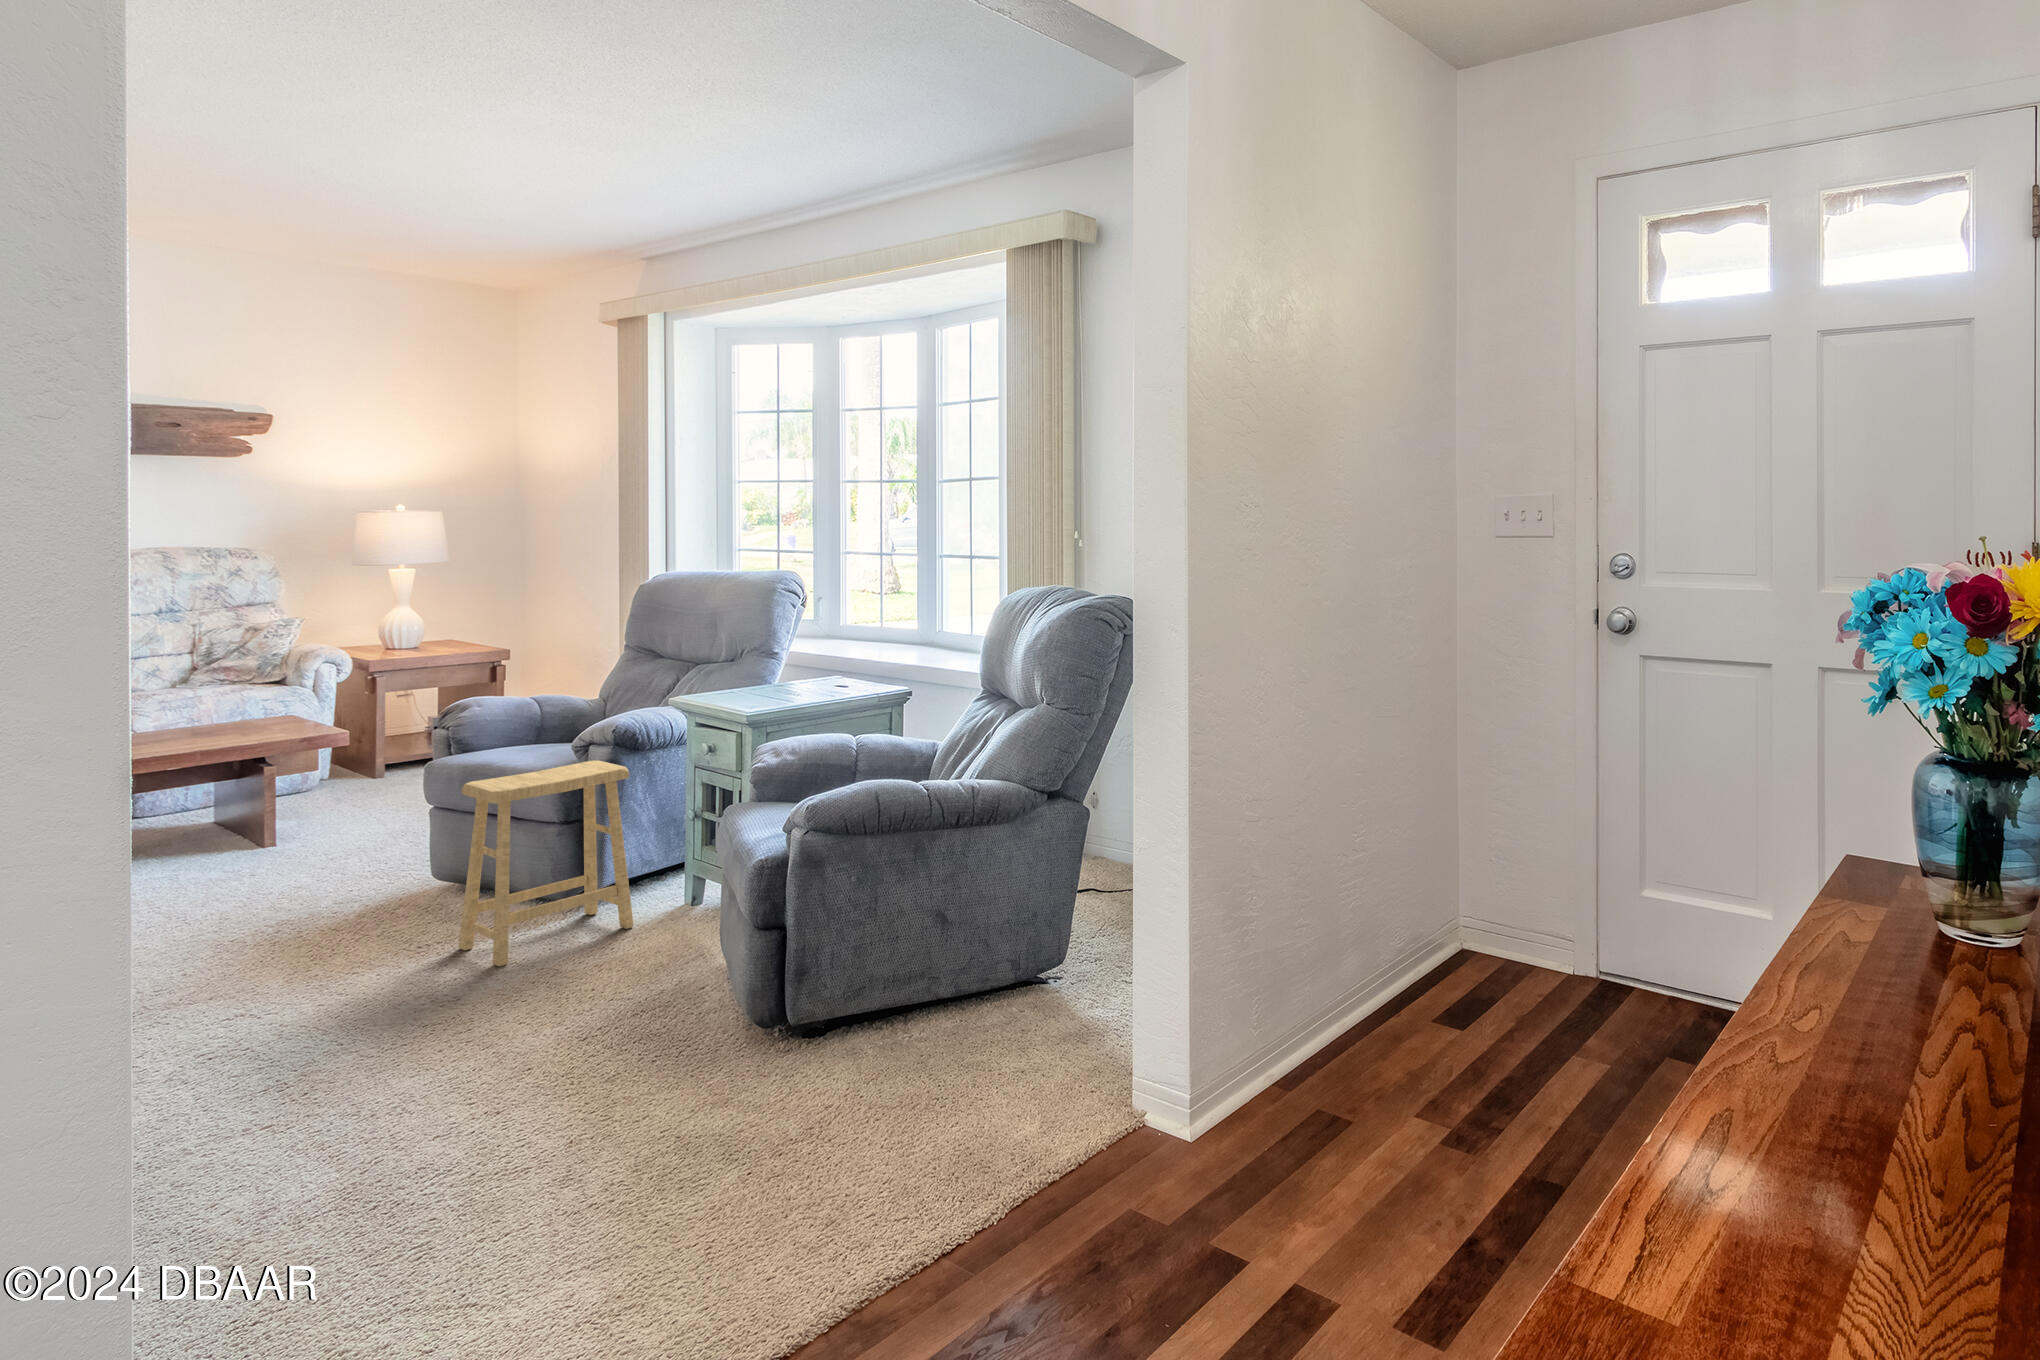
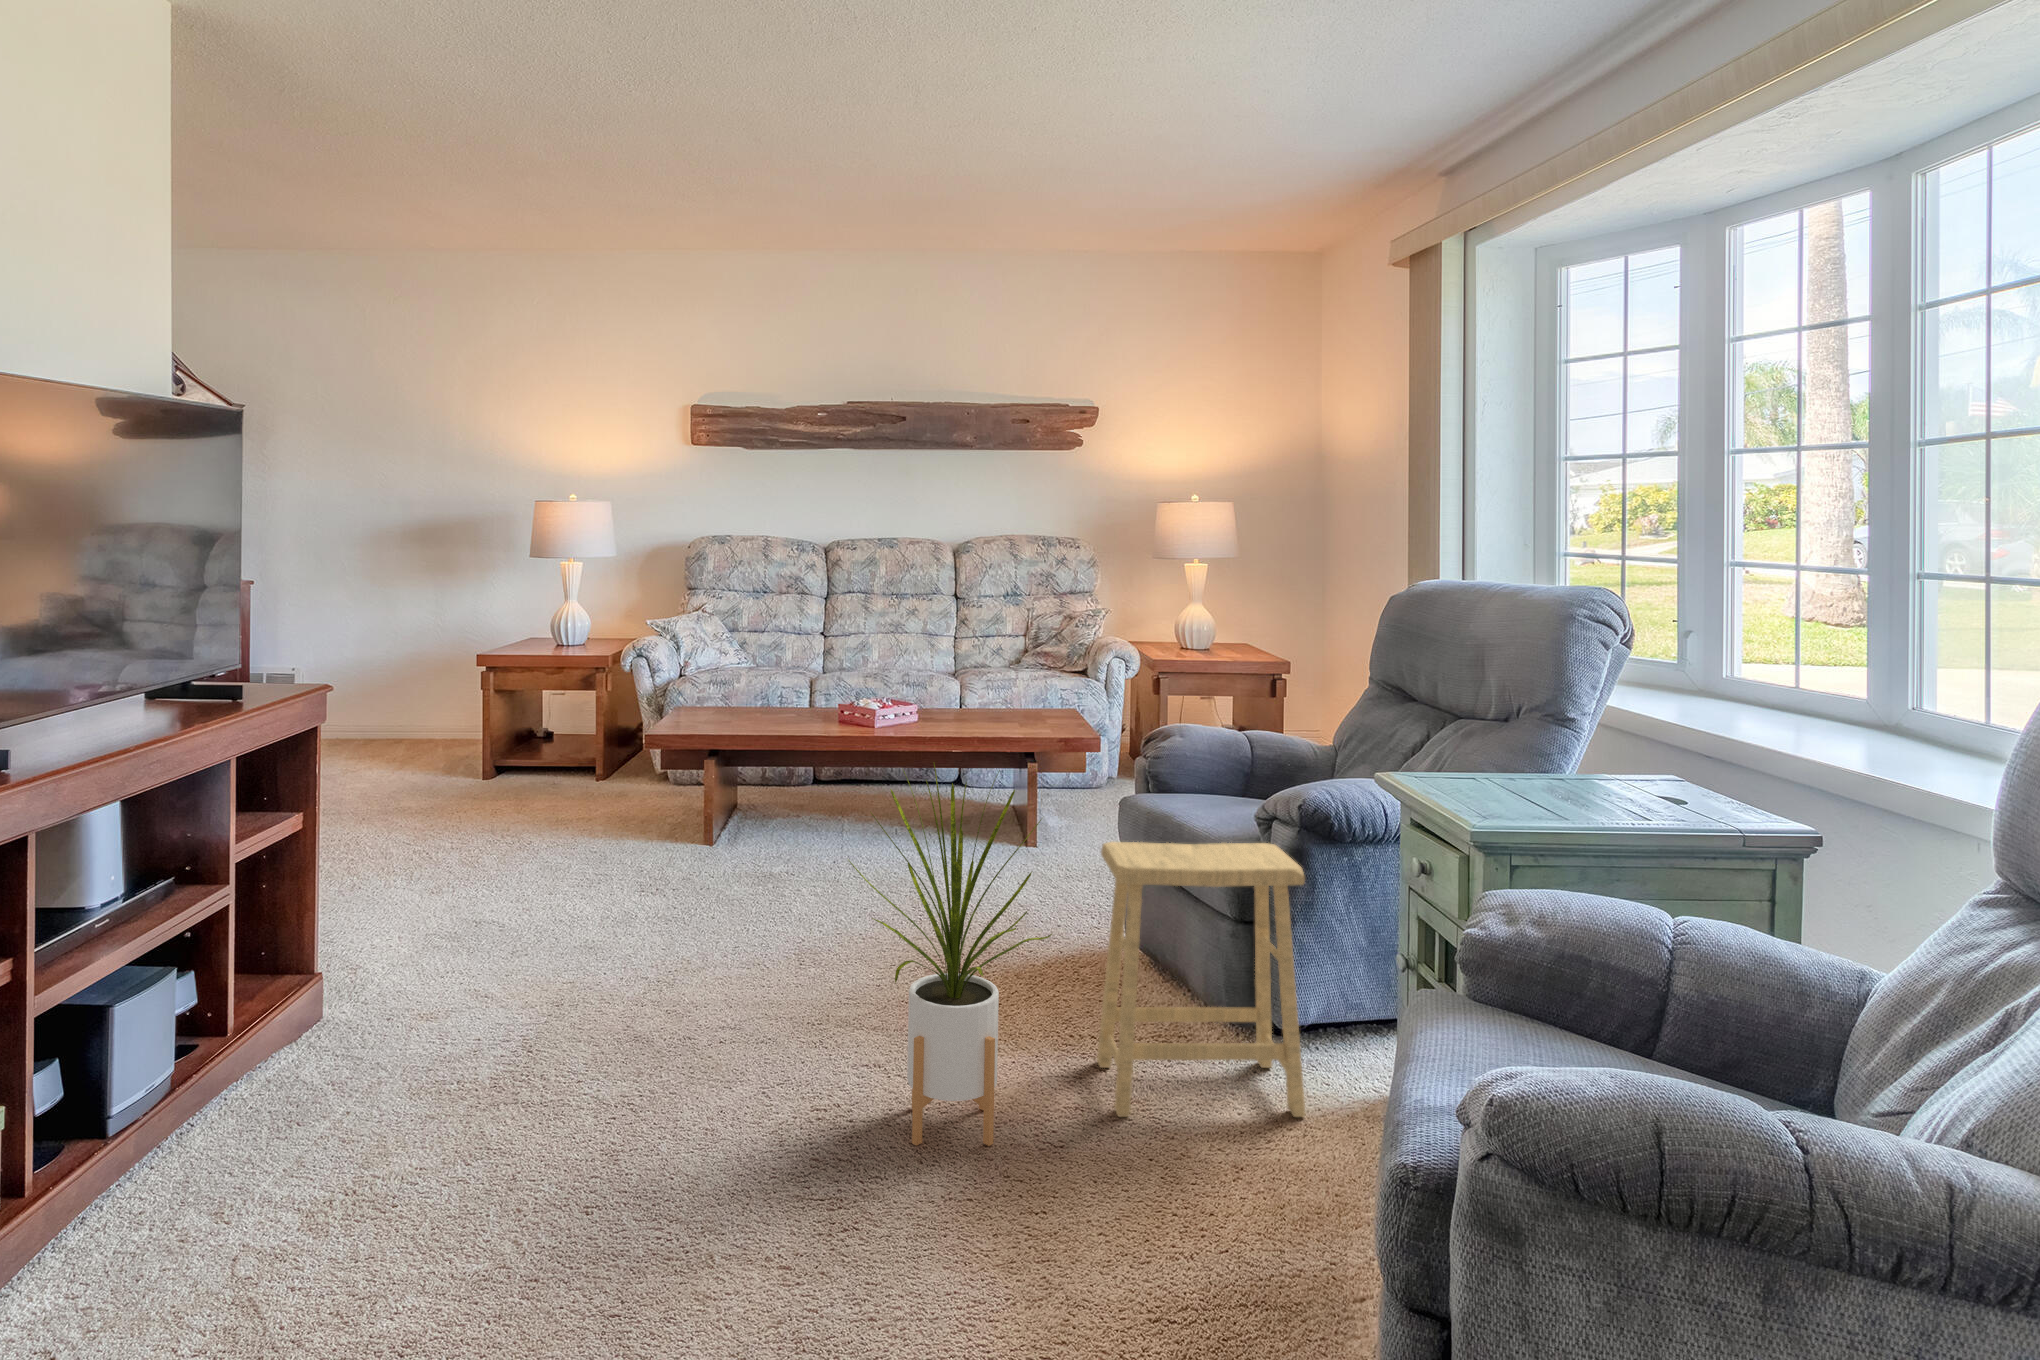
house plant: none [257,736,448,1030] -> present [848,764,1052,1146]

